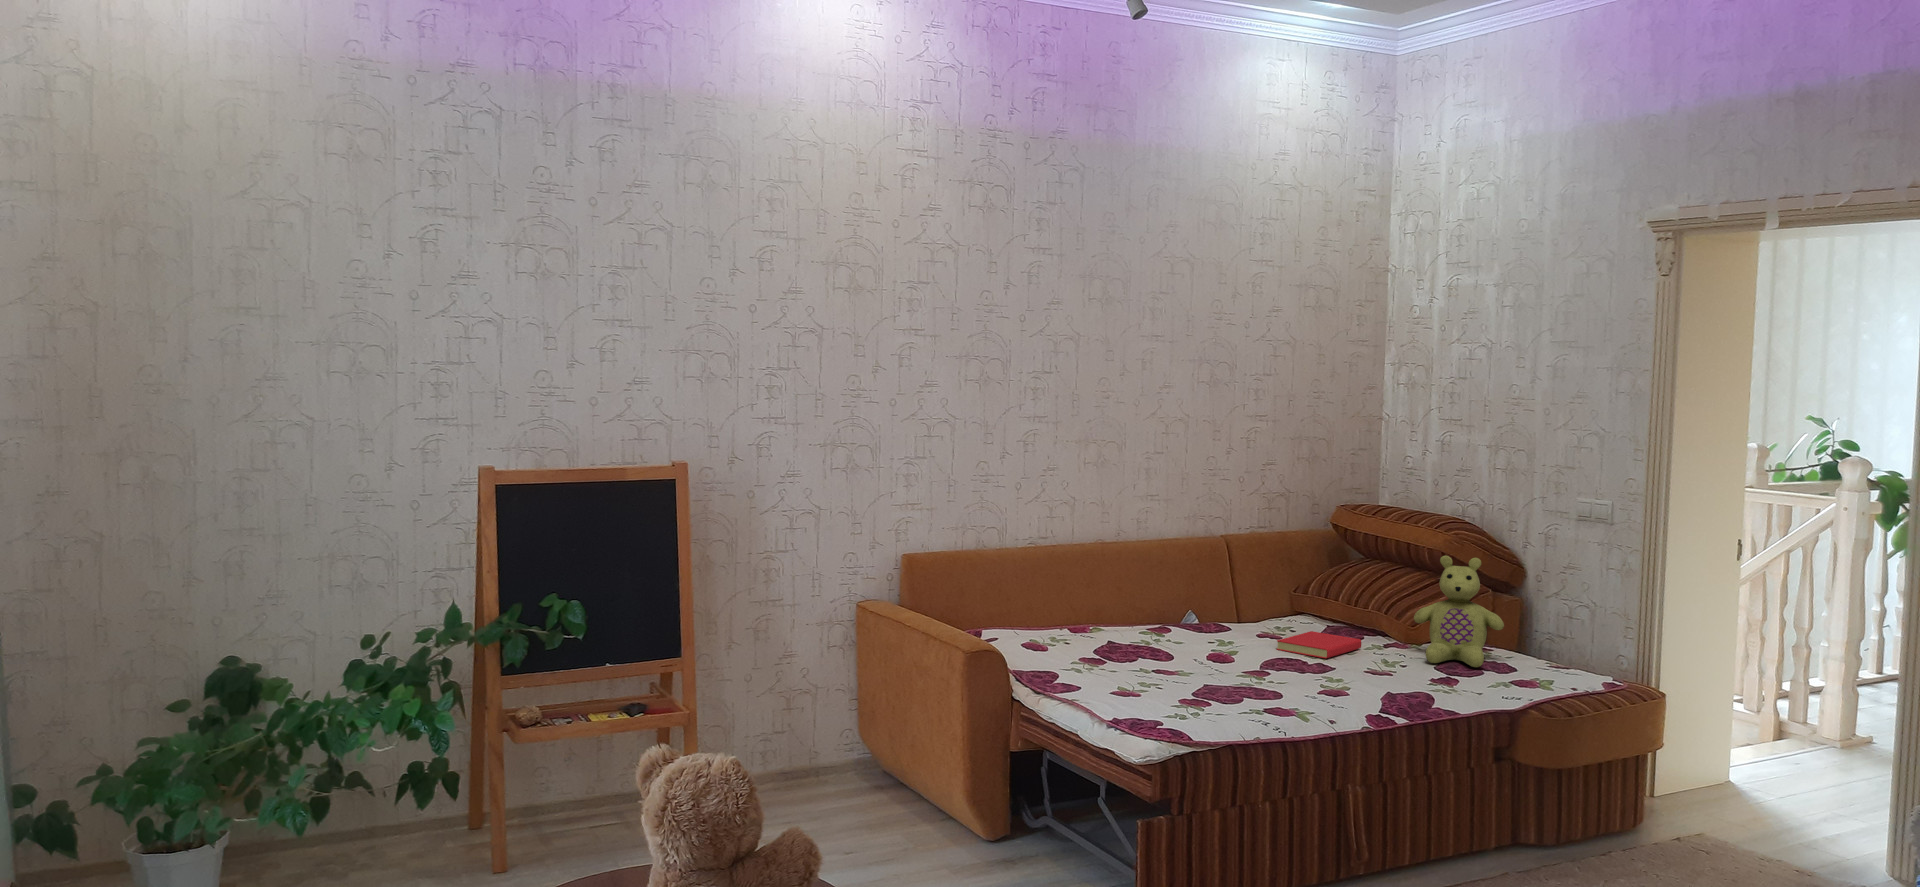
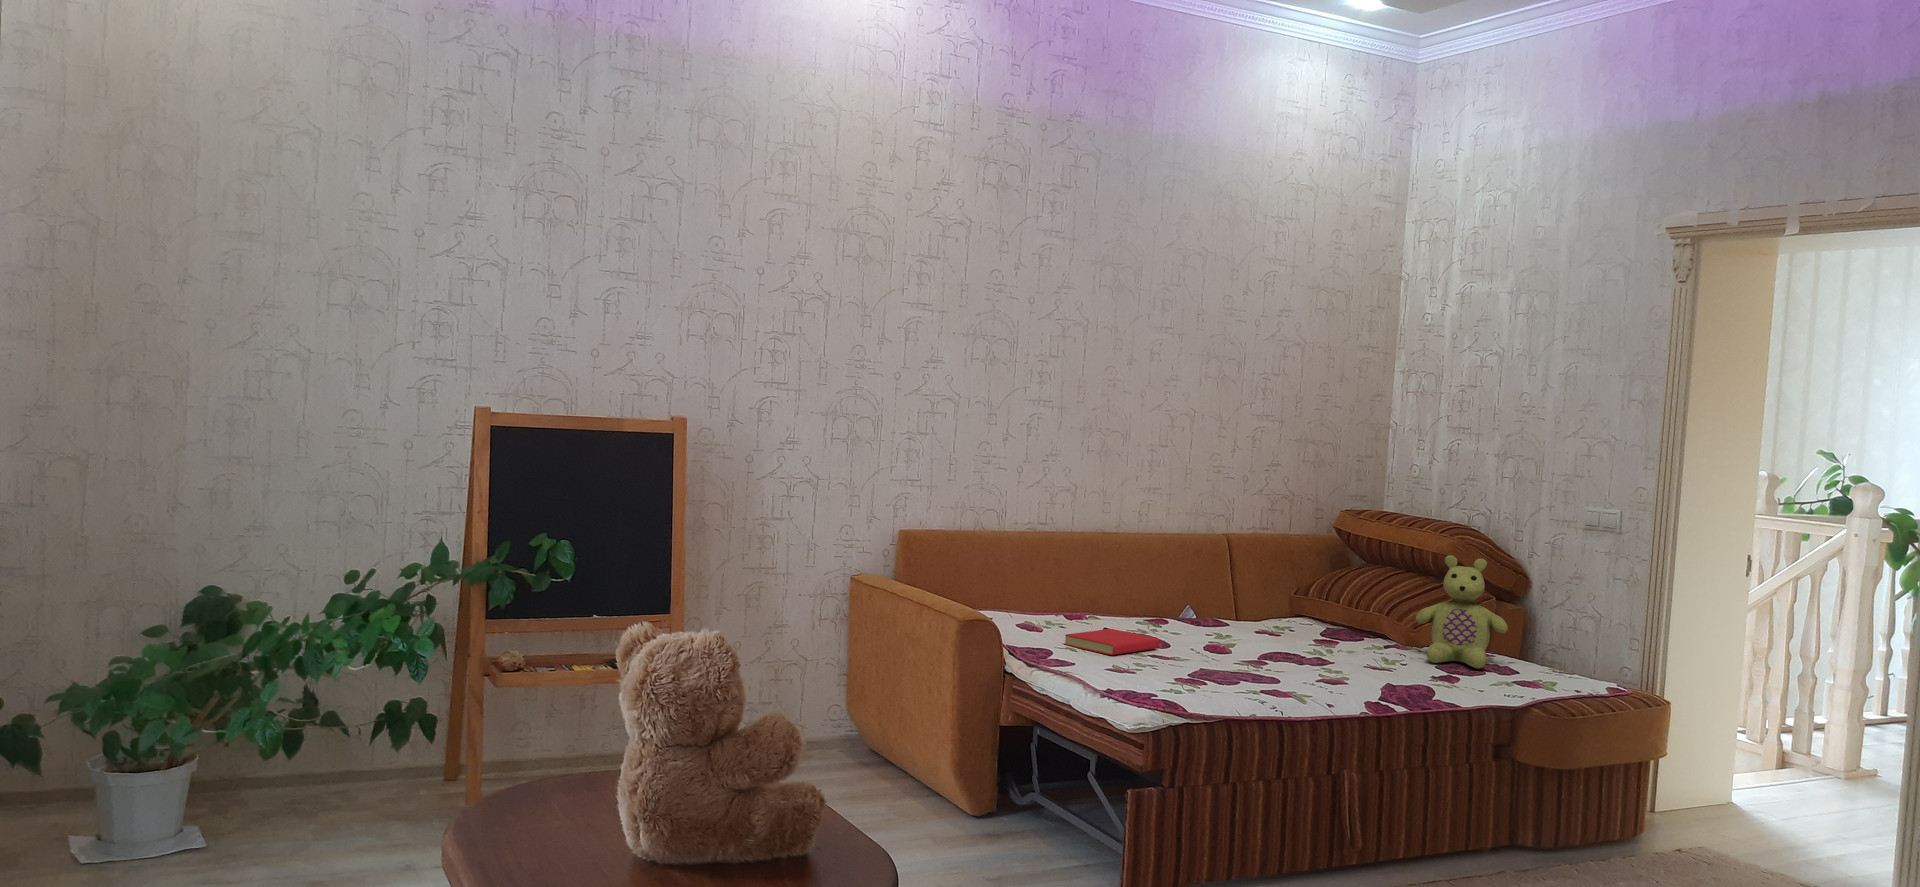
book: present [1277,631,1361,659] -> present [1064,629,1159,655]

